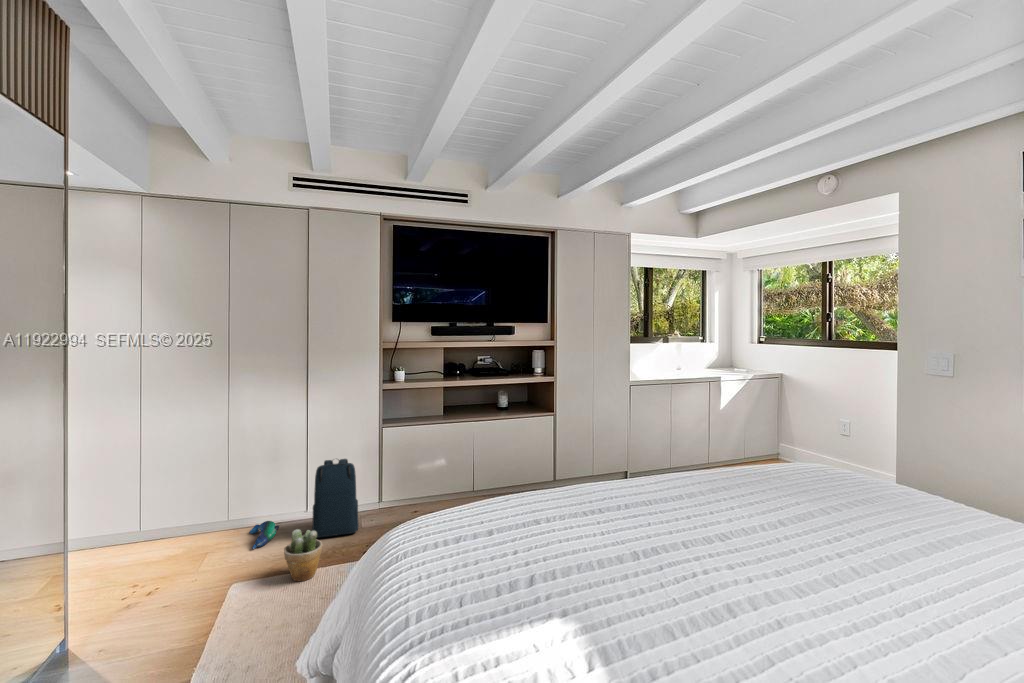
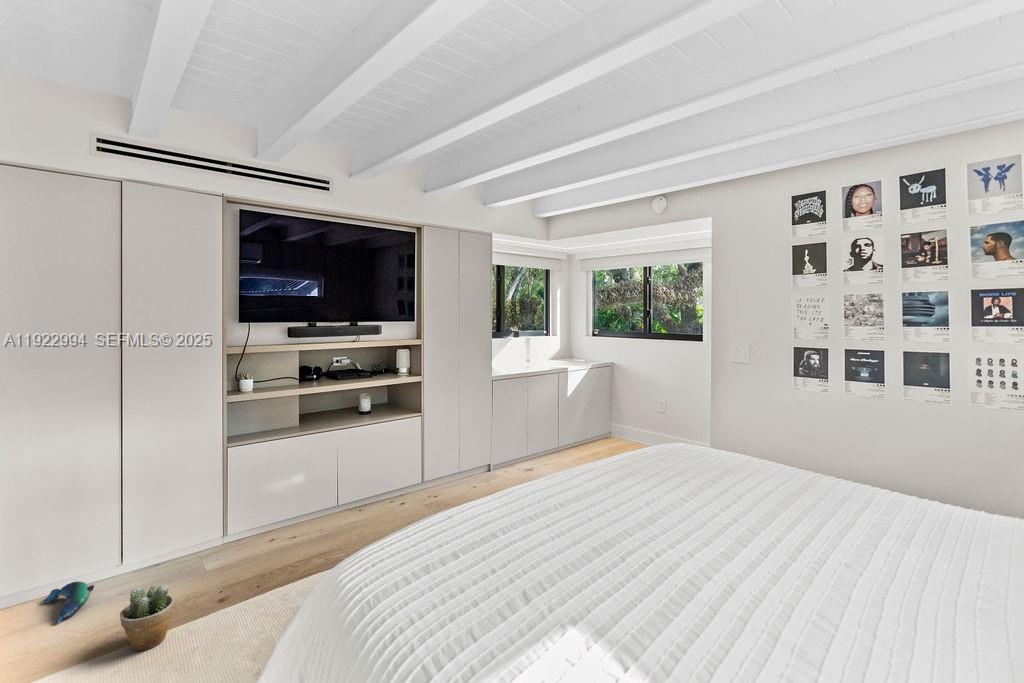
backpack: present [312,459,359,538] -> none [144,489,208,591]

